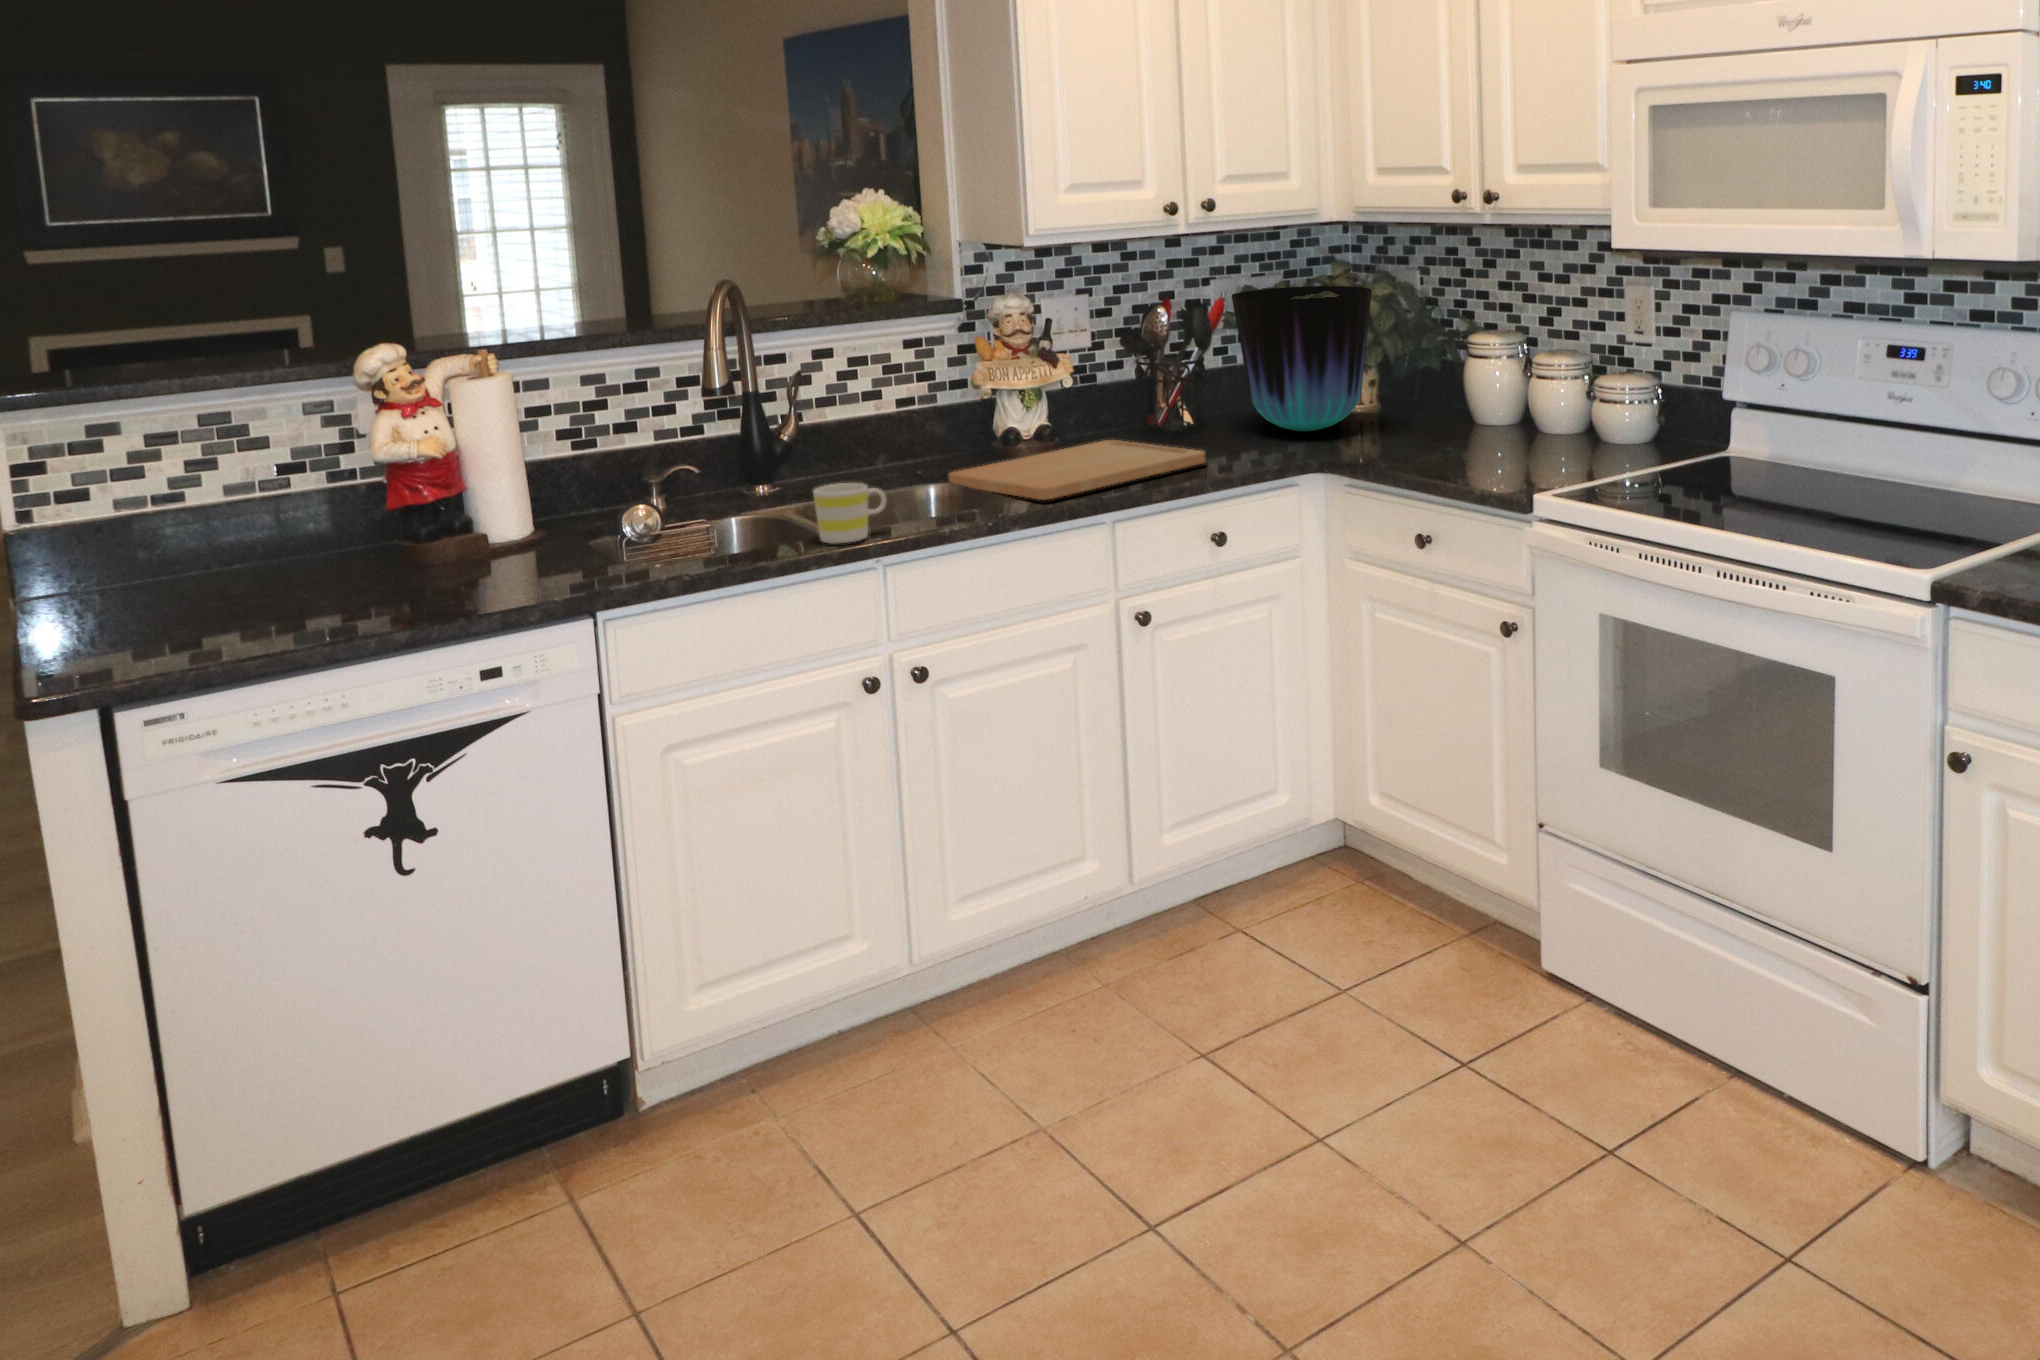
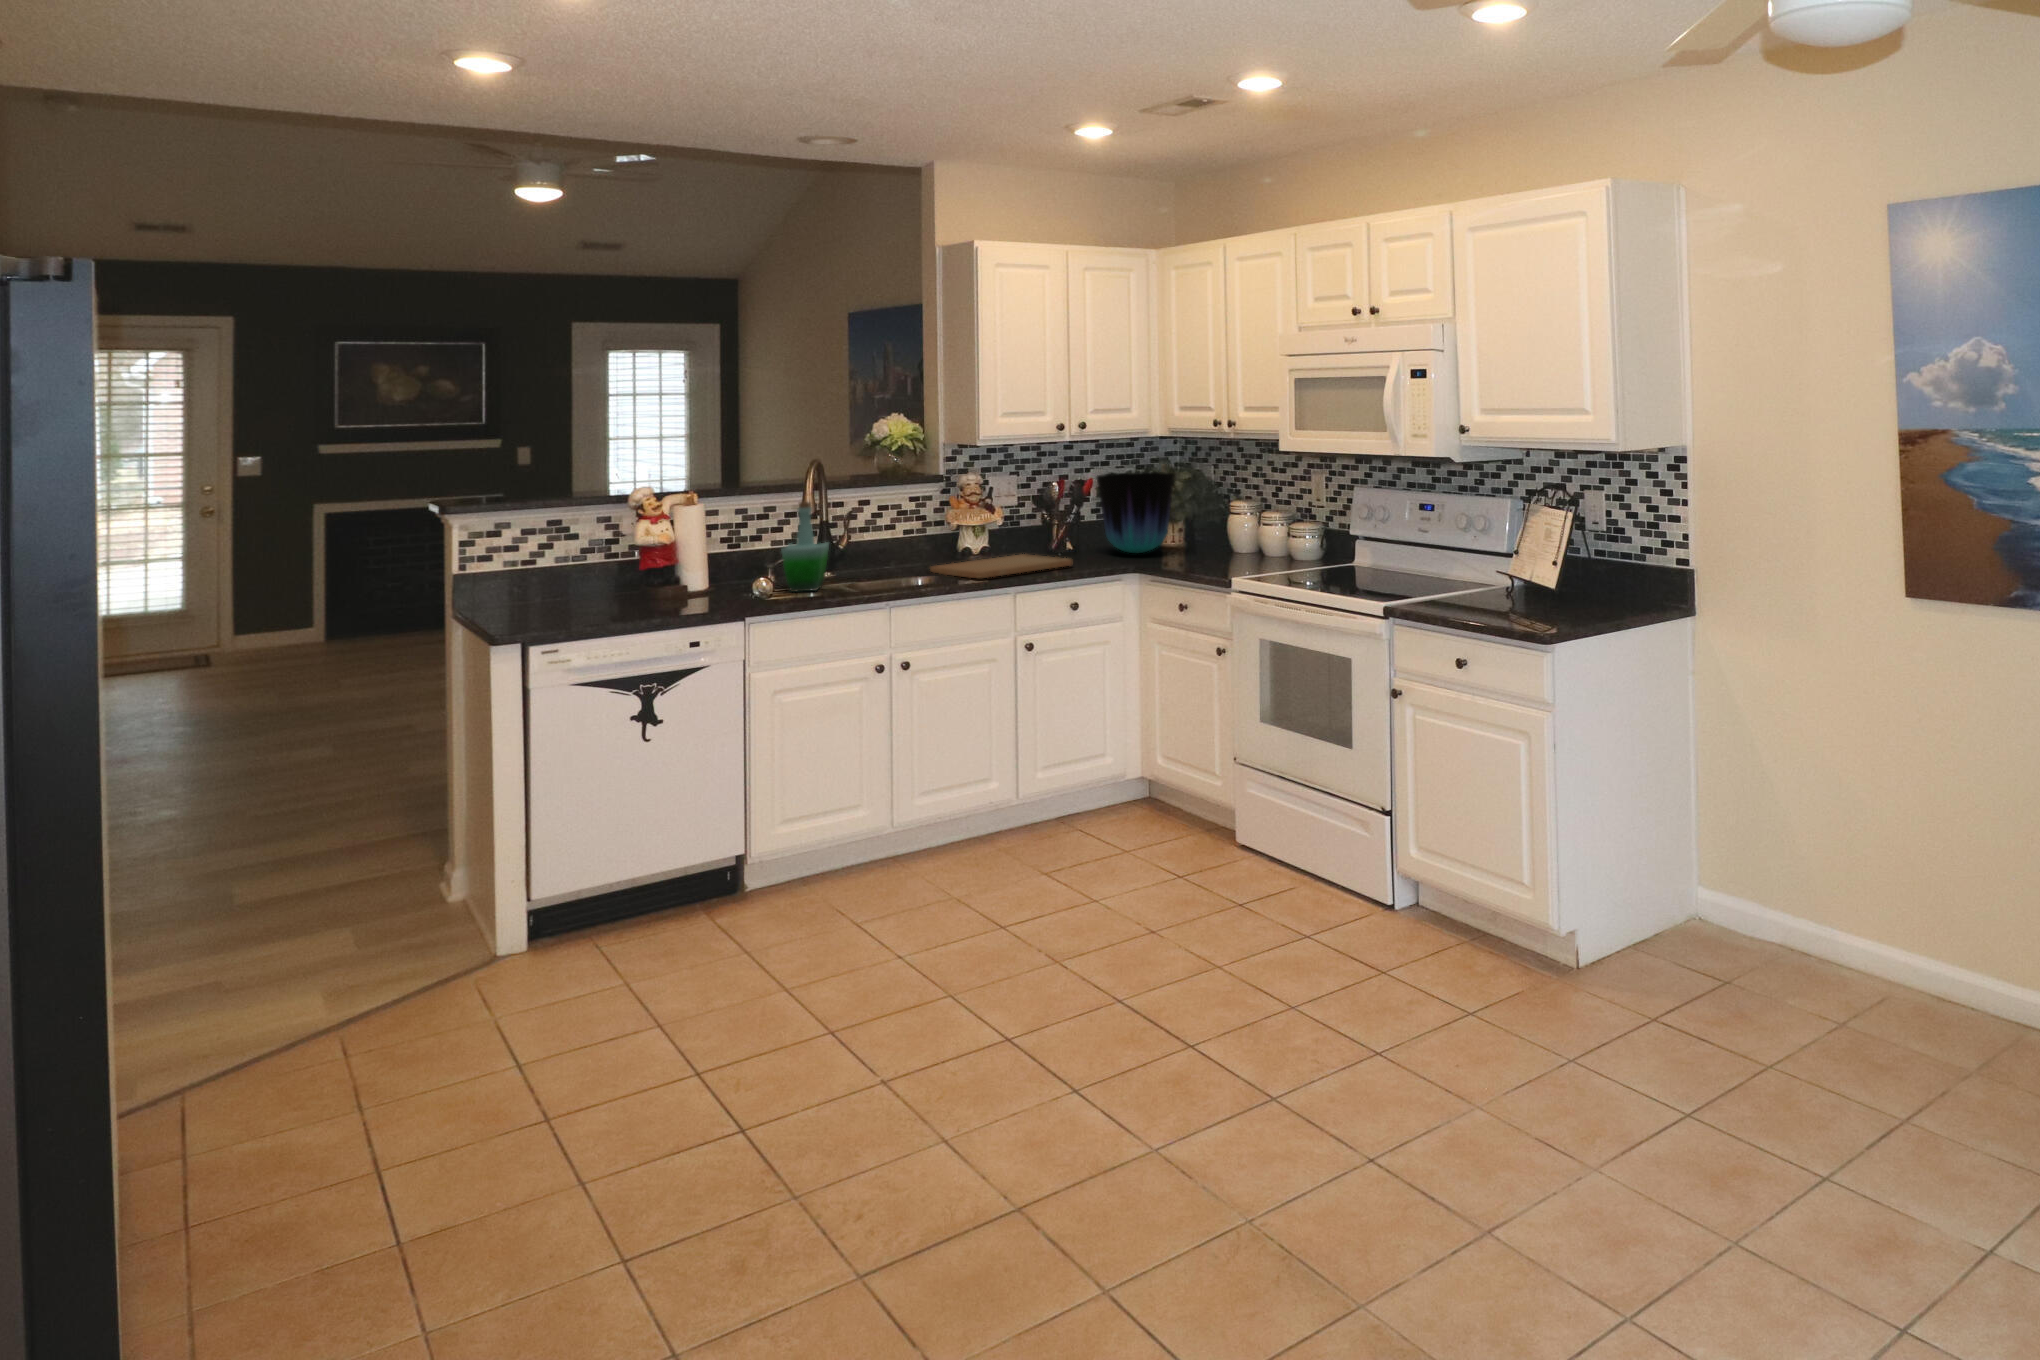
bottle: none [662,366,757,543] -> present [781,502,829,592]
mug: present [813,483,886,543] -> none [857,564,895,593]

